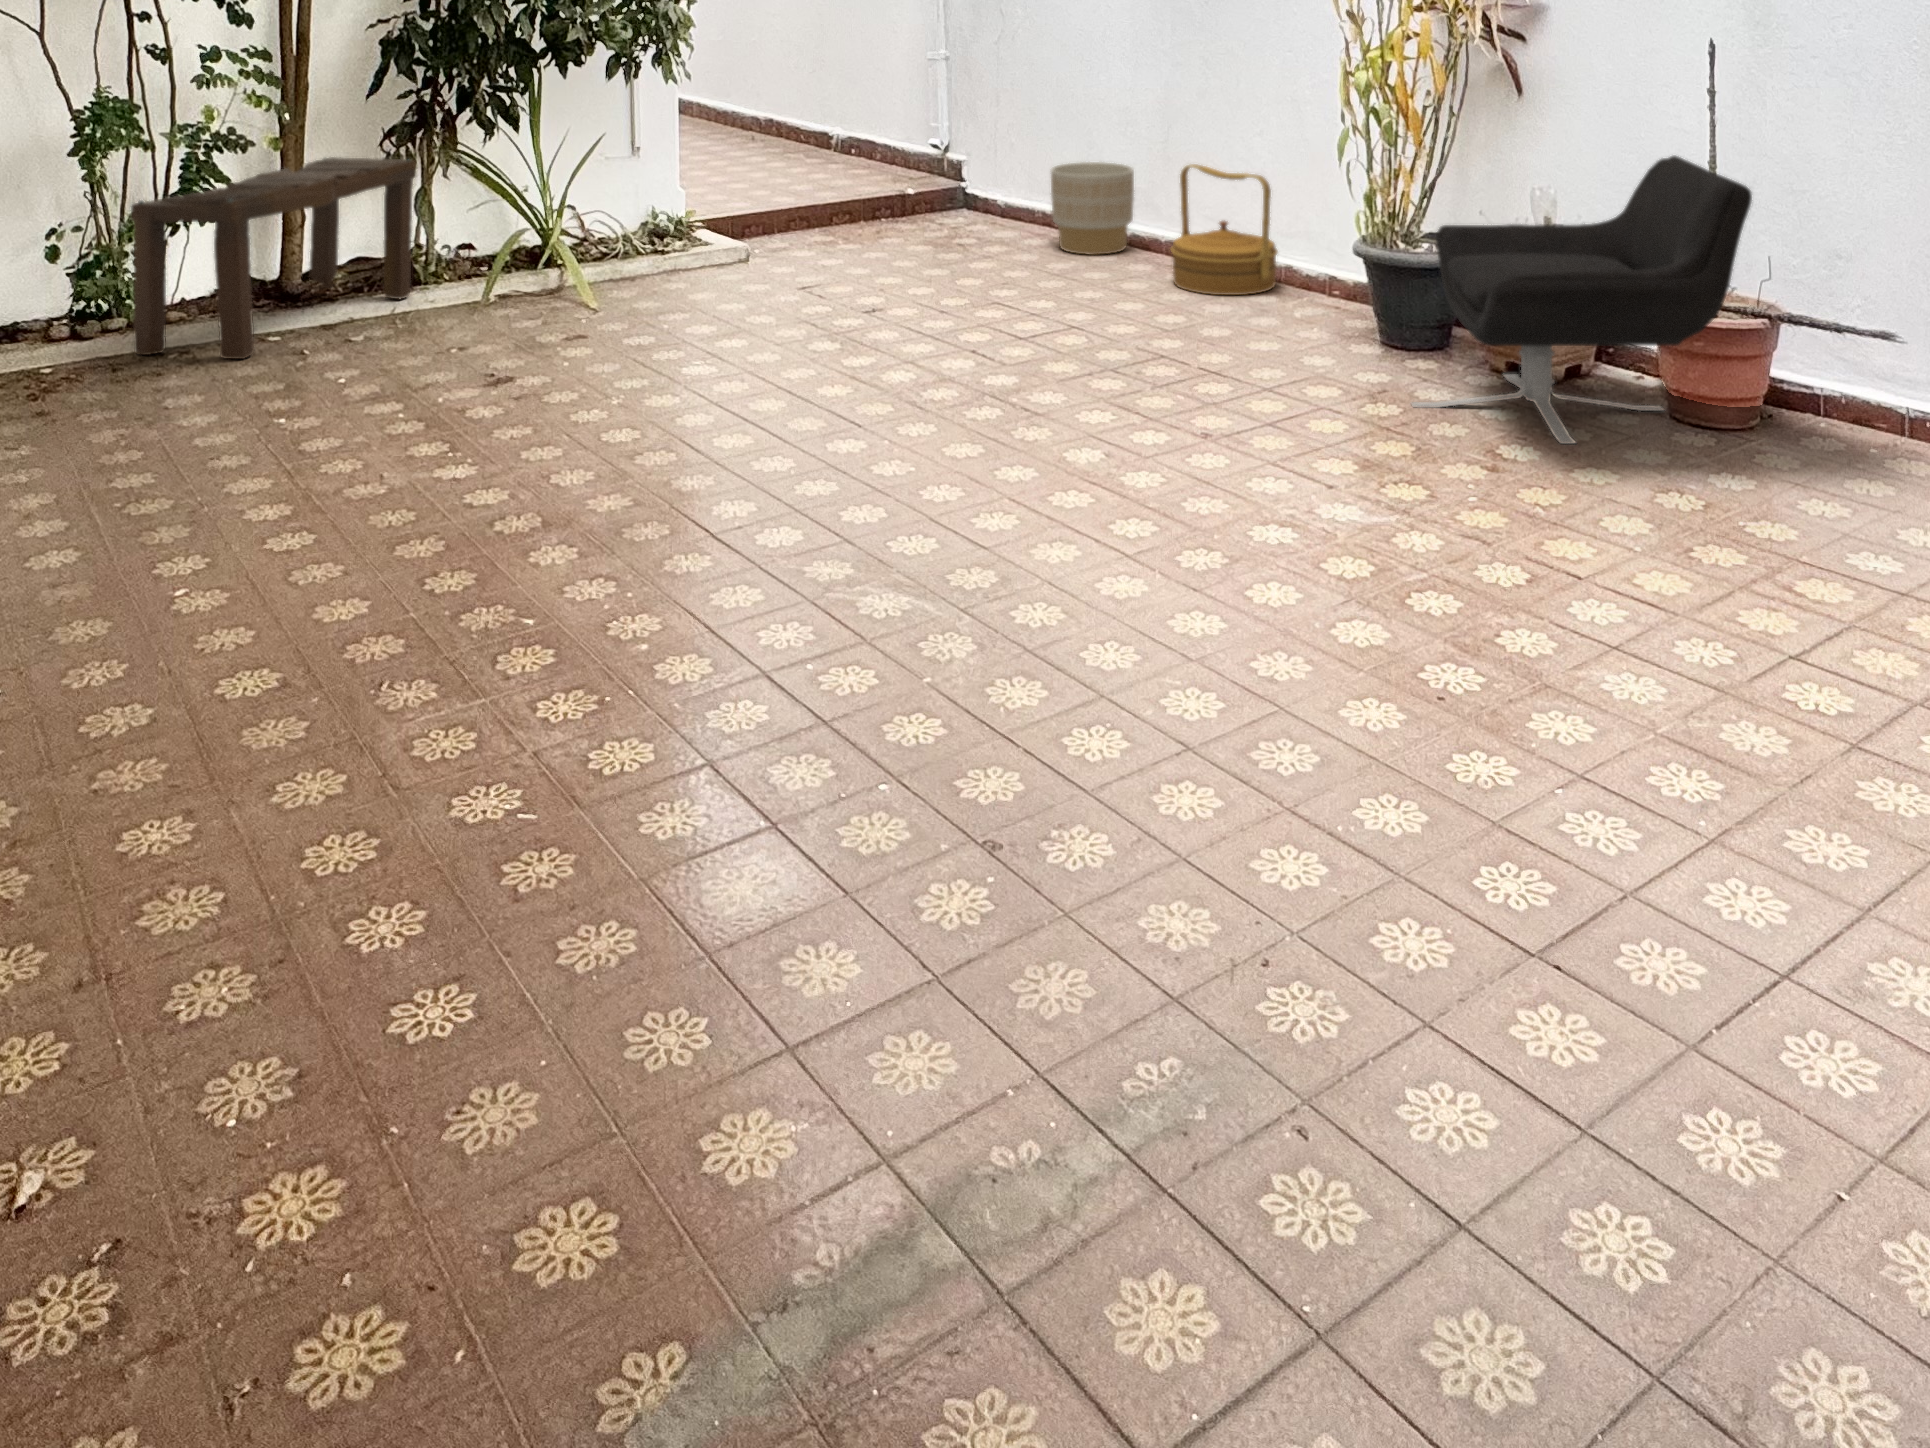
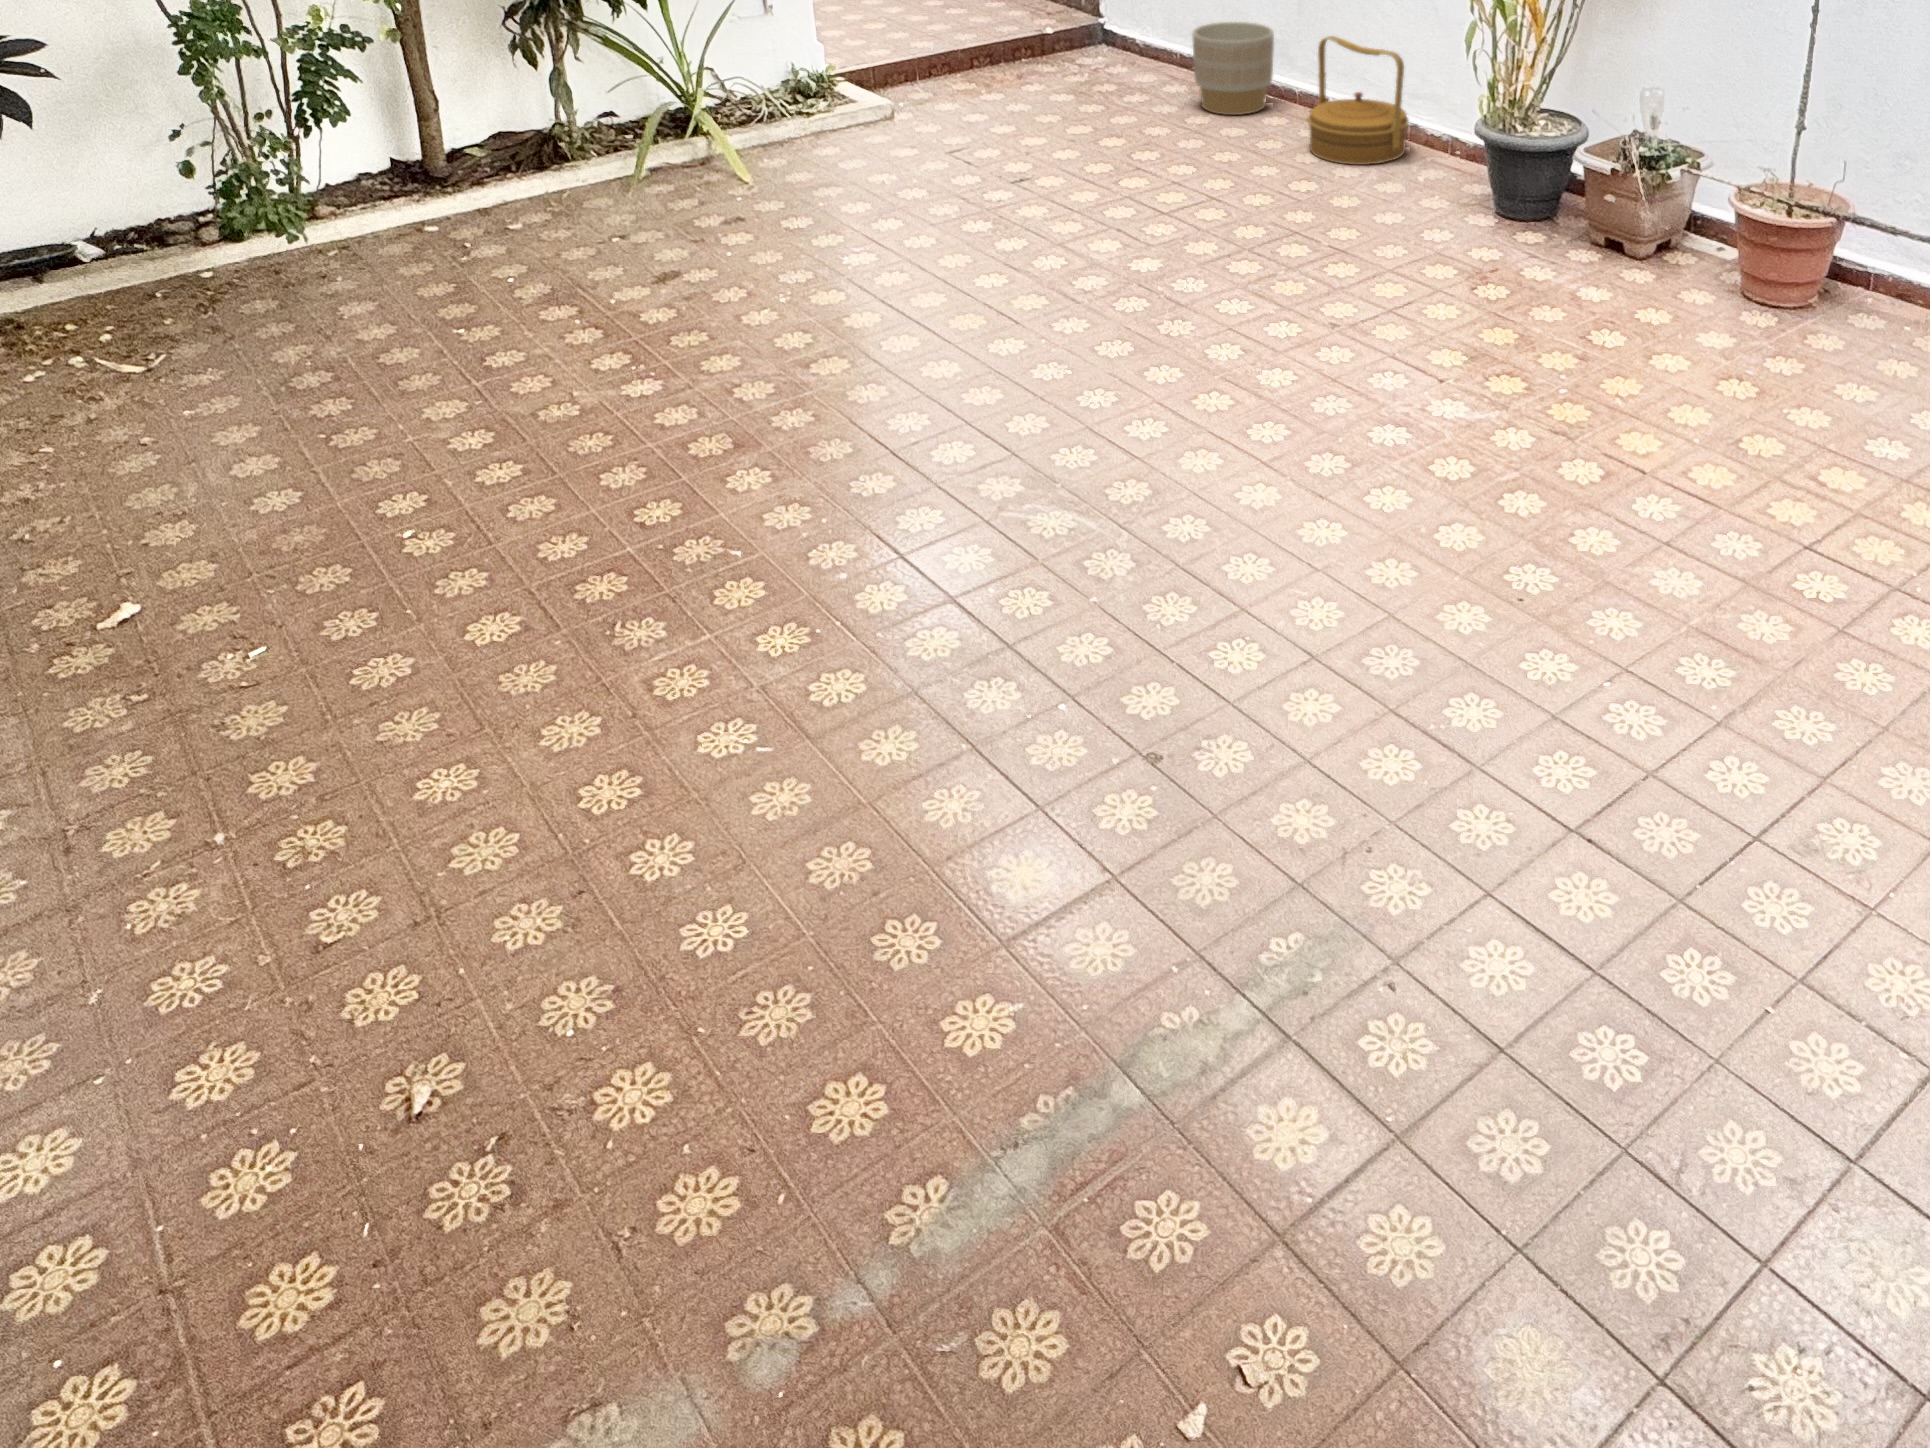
lounge chair: present [1412,156,1752,444] -> none [1519,64,1839,333]
bench: present [131,157,417,359] -> none [258,44,563,263]

